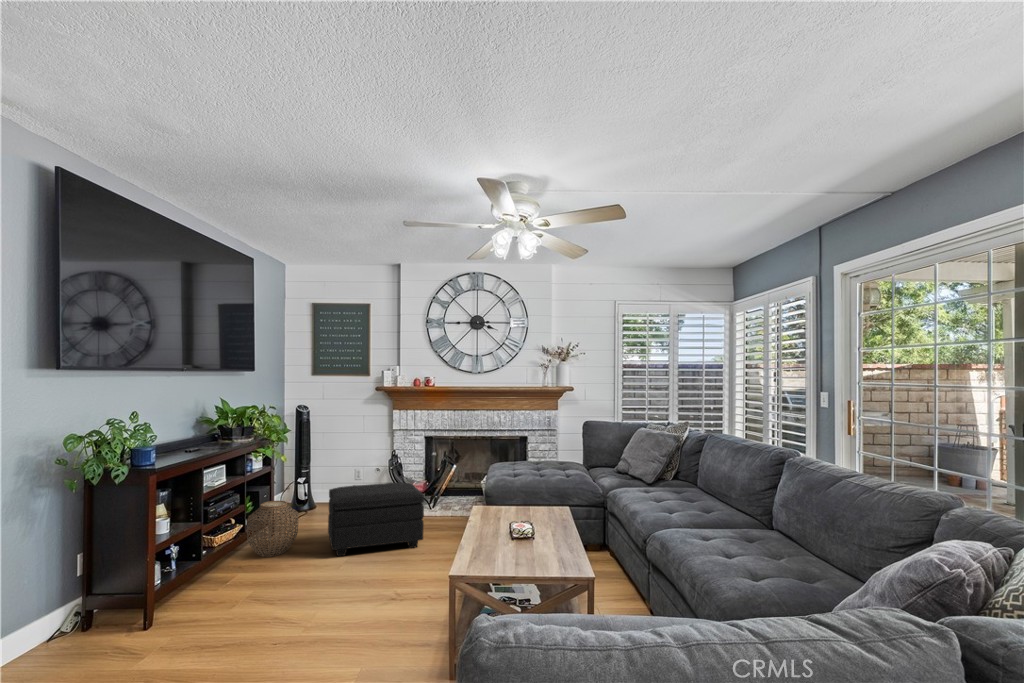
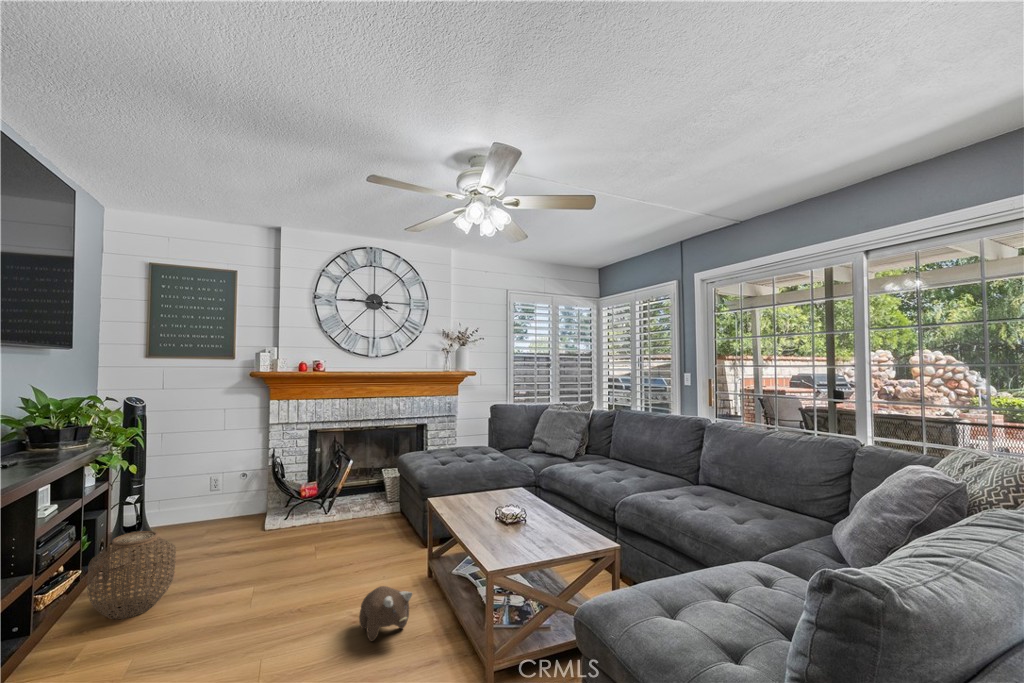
footstool: present [328,483,424,556] -> none [213,487,357,596]
plush toy: none [383,560,419,598] -> present [359,586,412,641]

